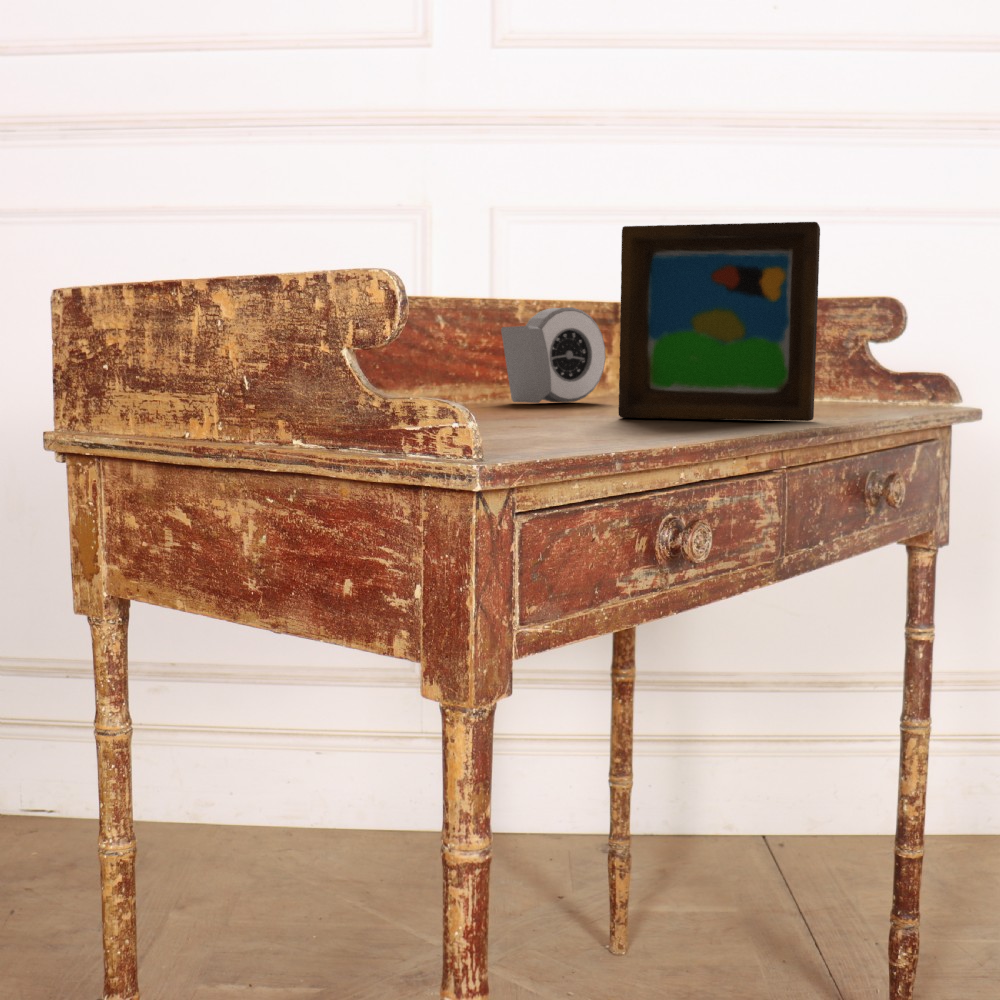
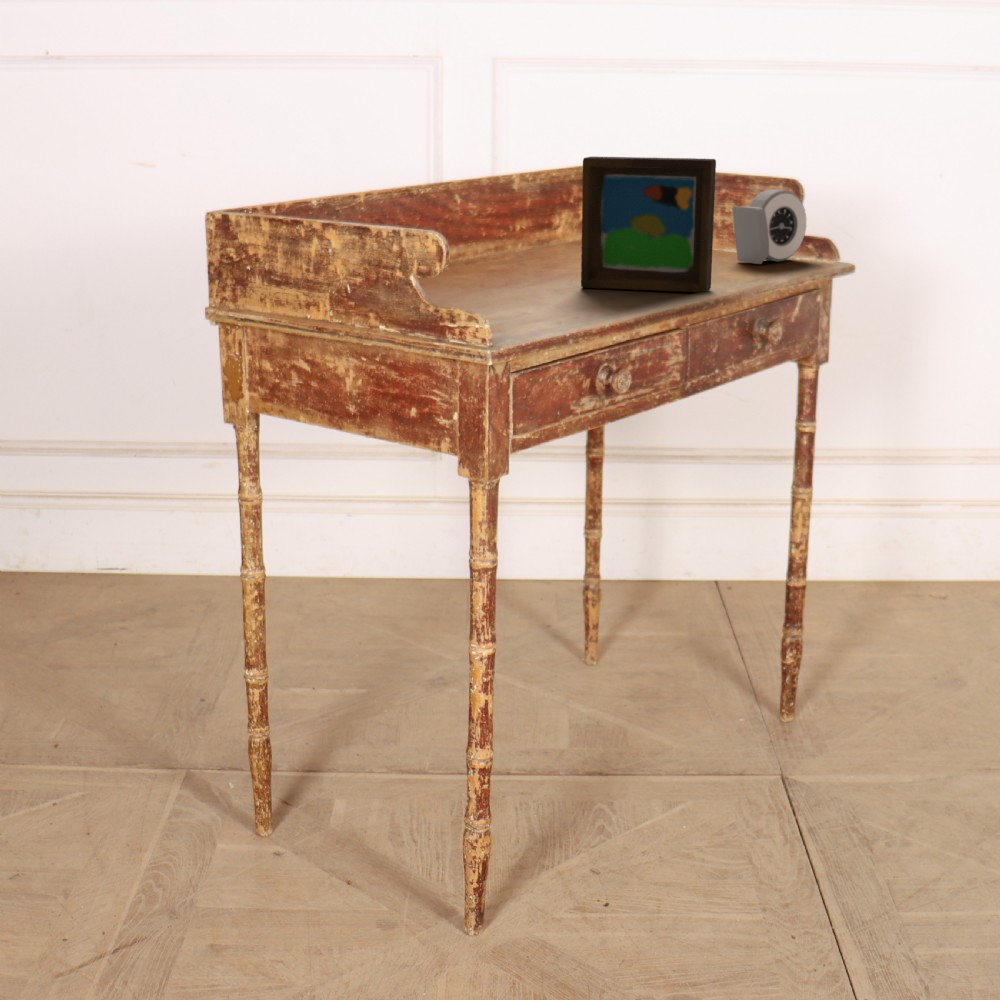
alarm clock: present [501,307,606,403] -> present [732,189,806,264]

